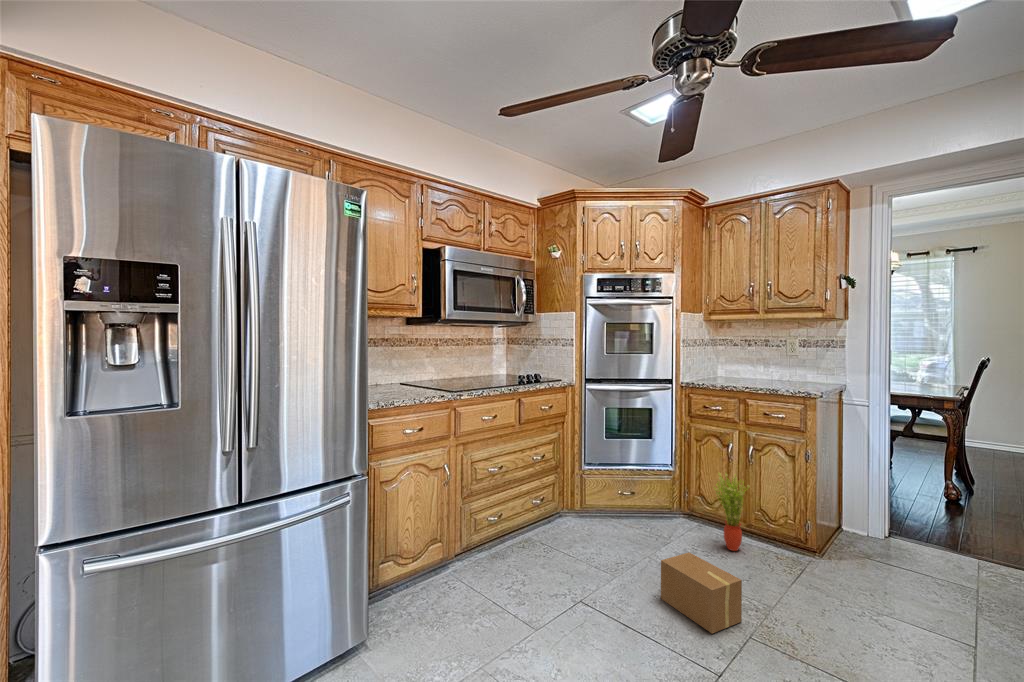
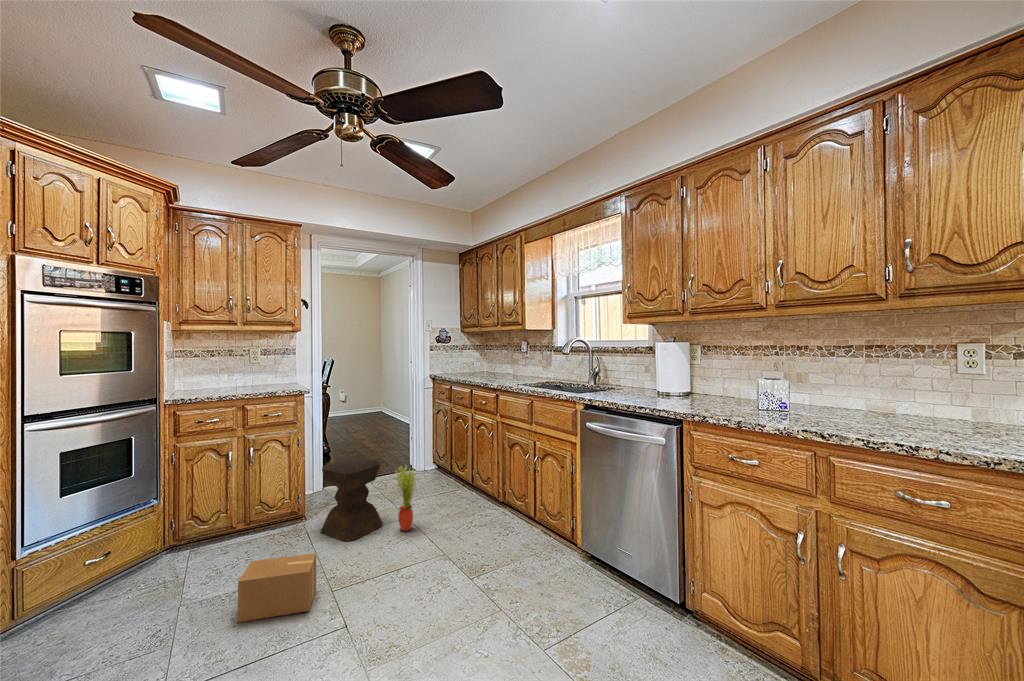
potted plant: present [714,473,750,551] -> present [396,467,418,531]
stool: none [814,492,912,616] -> present [320,457,383,541]

